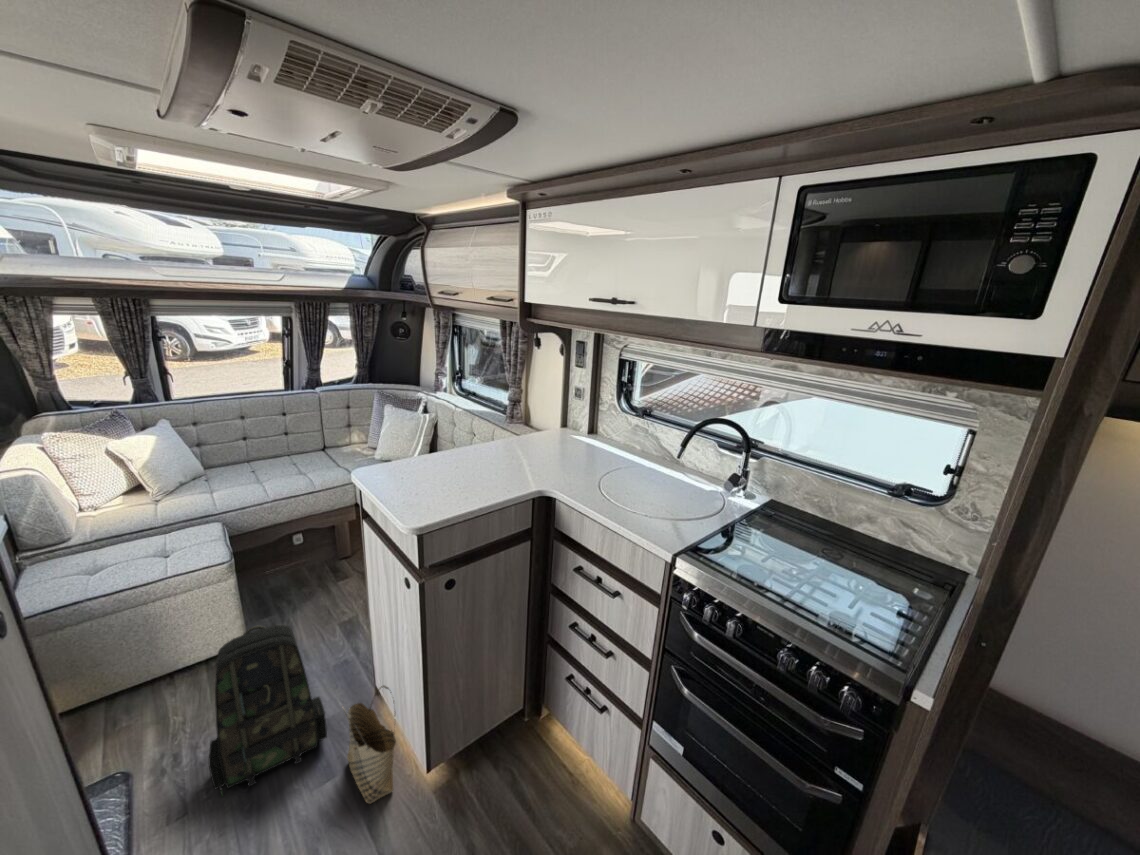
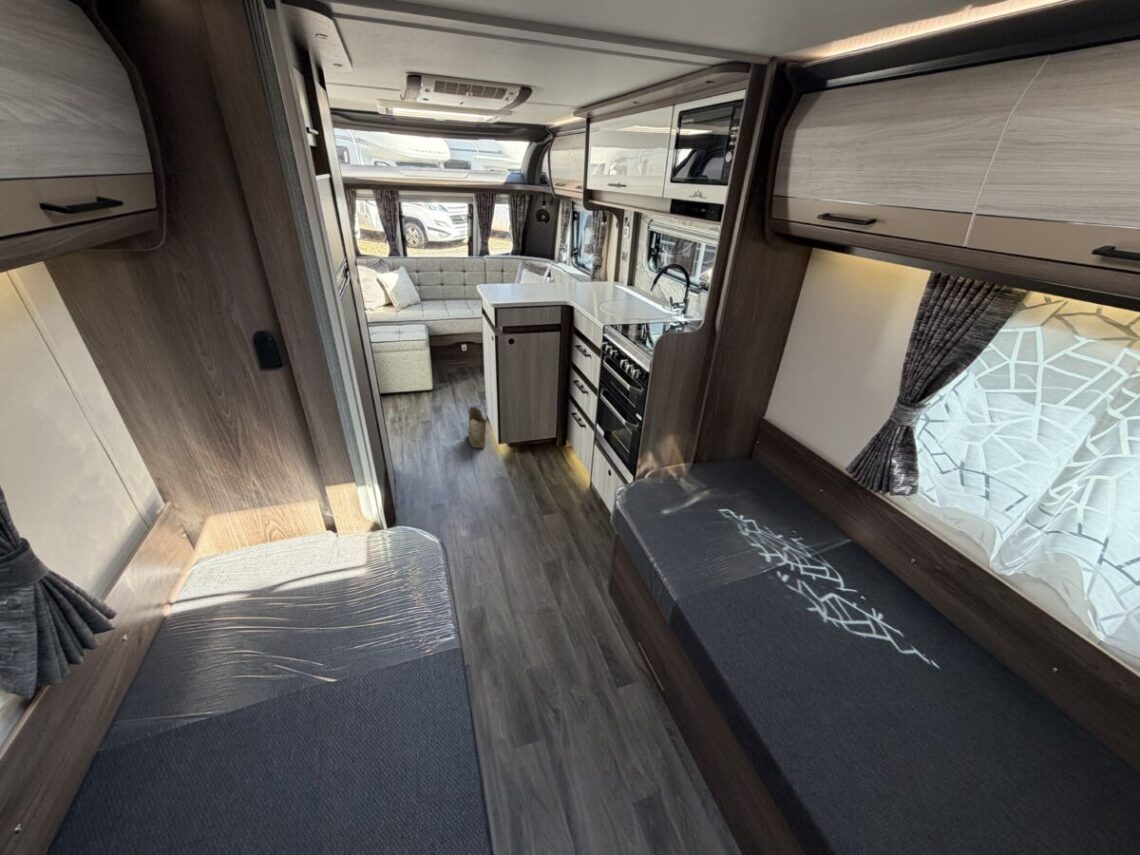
backpack: present [209,625,327,796] -> none [412,362,461,432]

